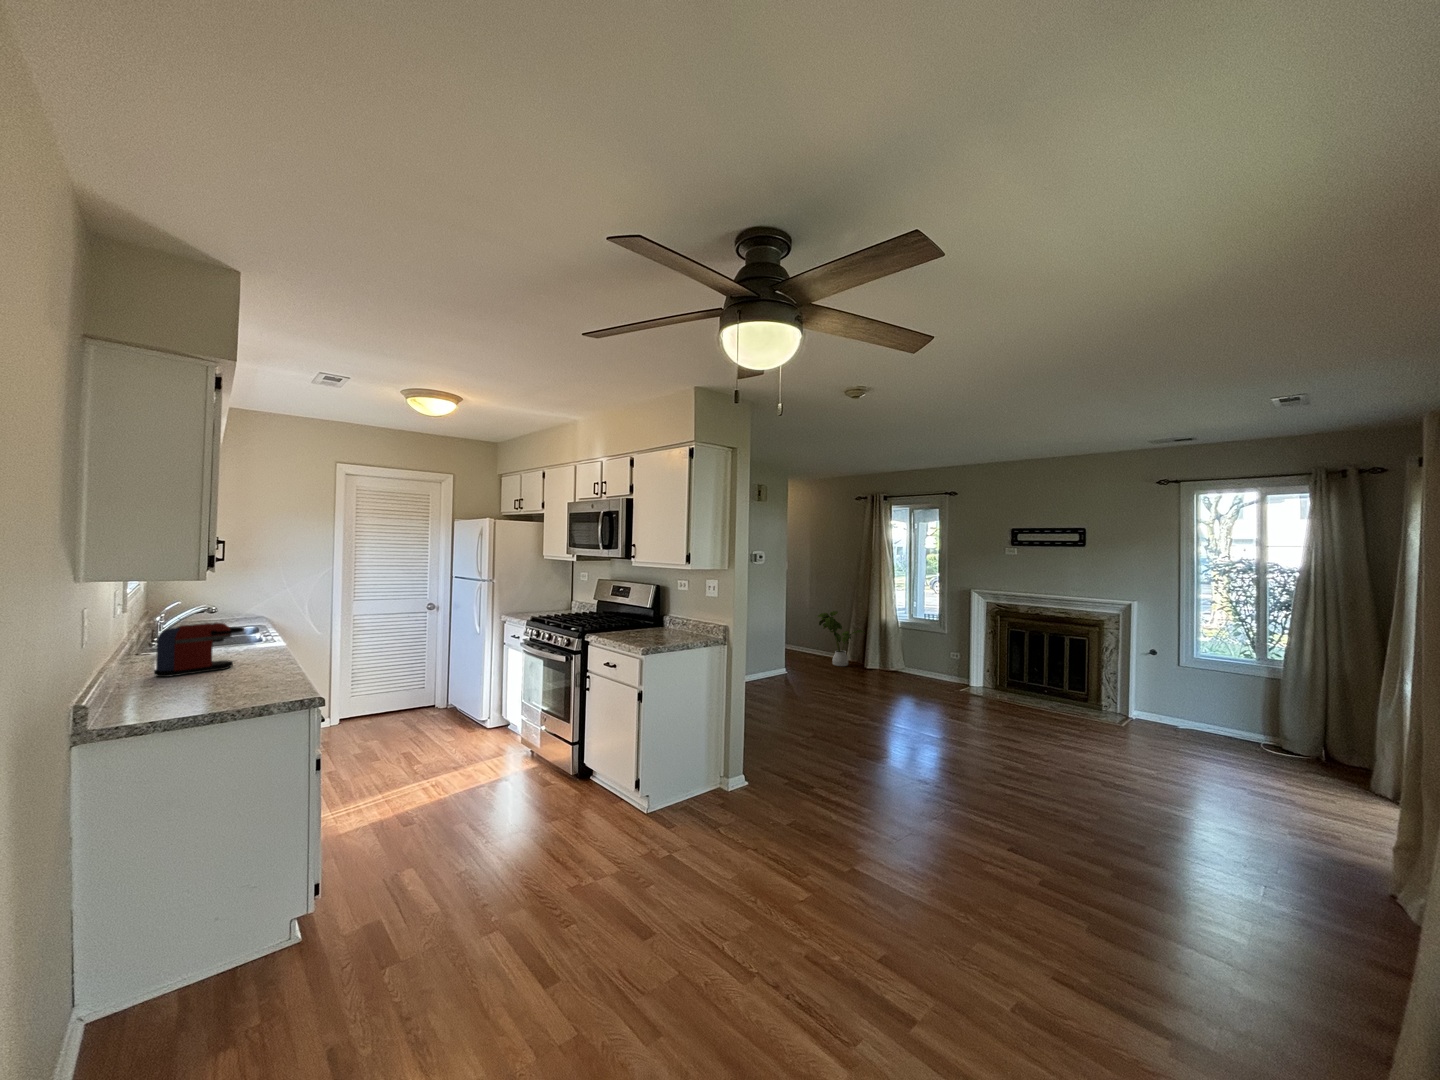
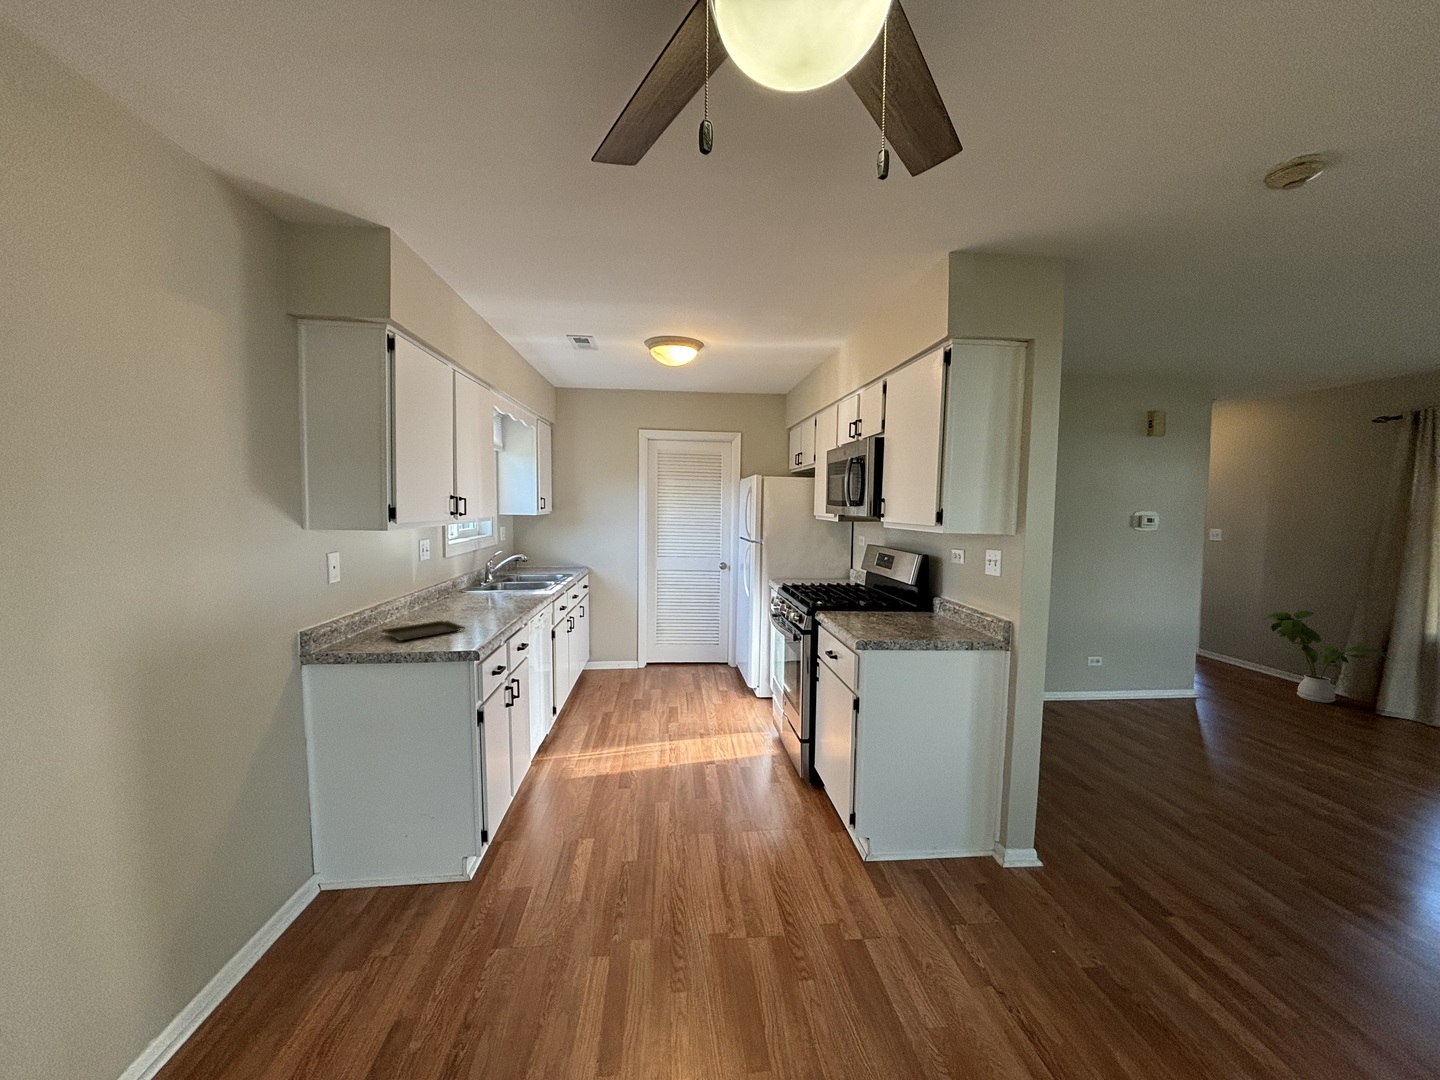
coffee maker: present [154,623,244,677] -> none [431,570,494,613]
tray: none [151,679,262,702] -> present [382,621,465,641]

